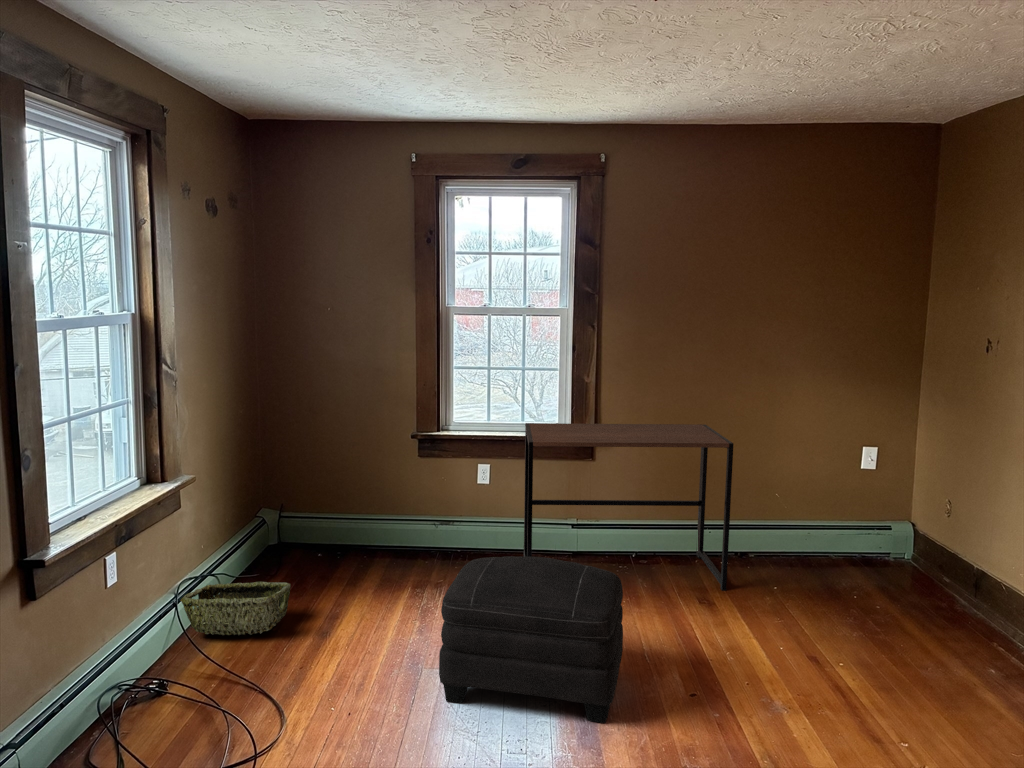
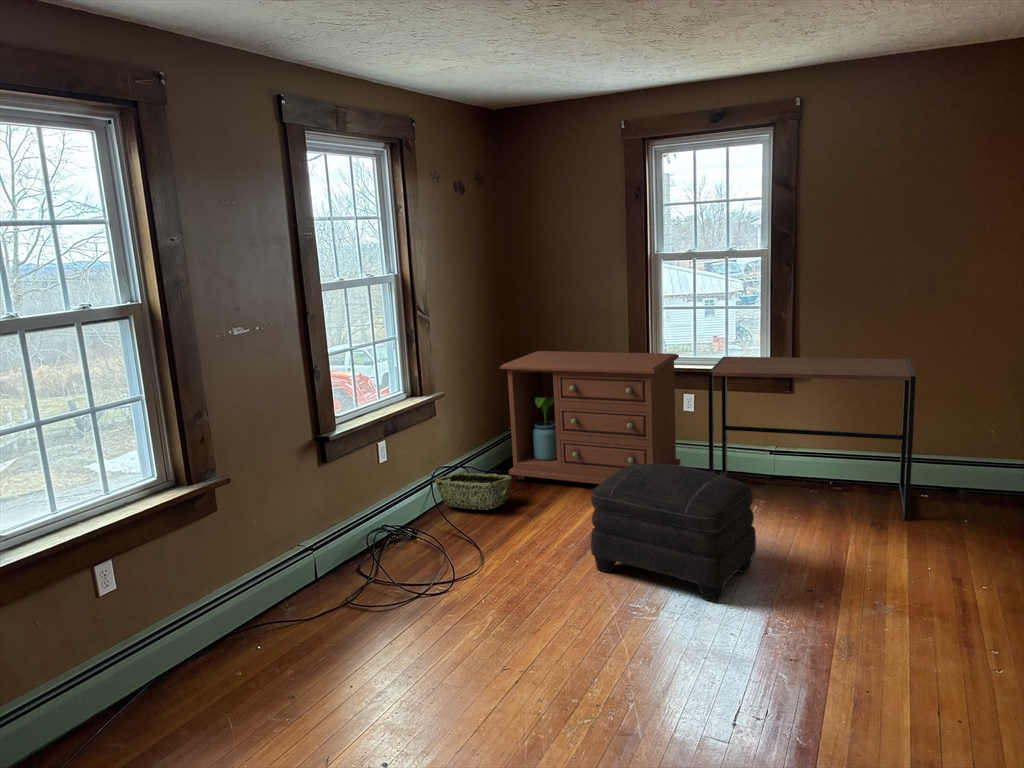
dresser: none [265,418,476,587] -> present [500,351,680,484]

